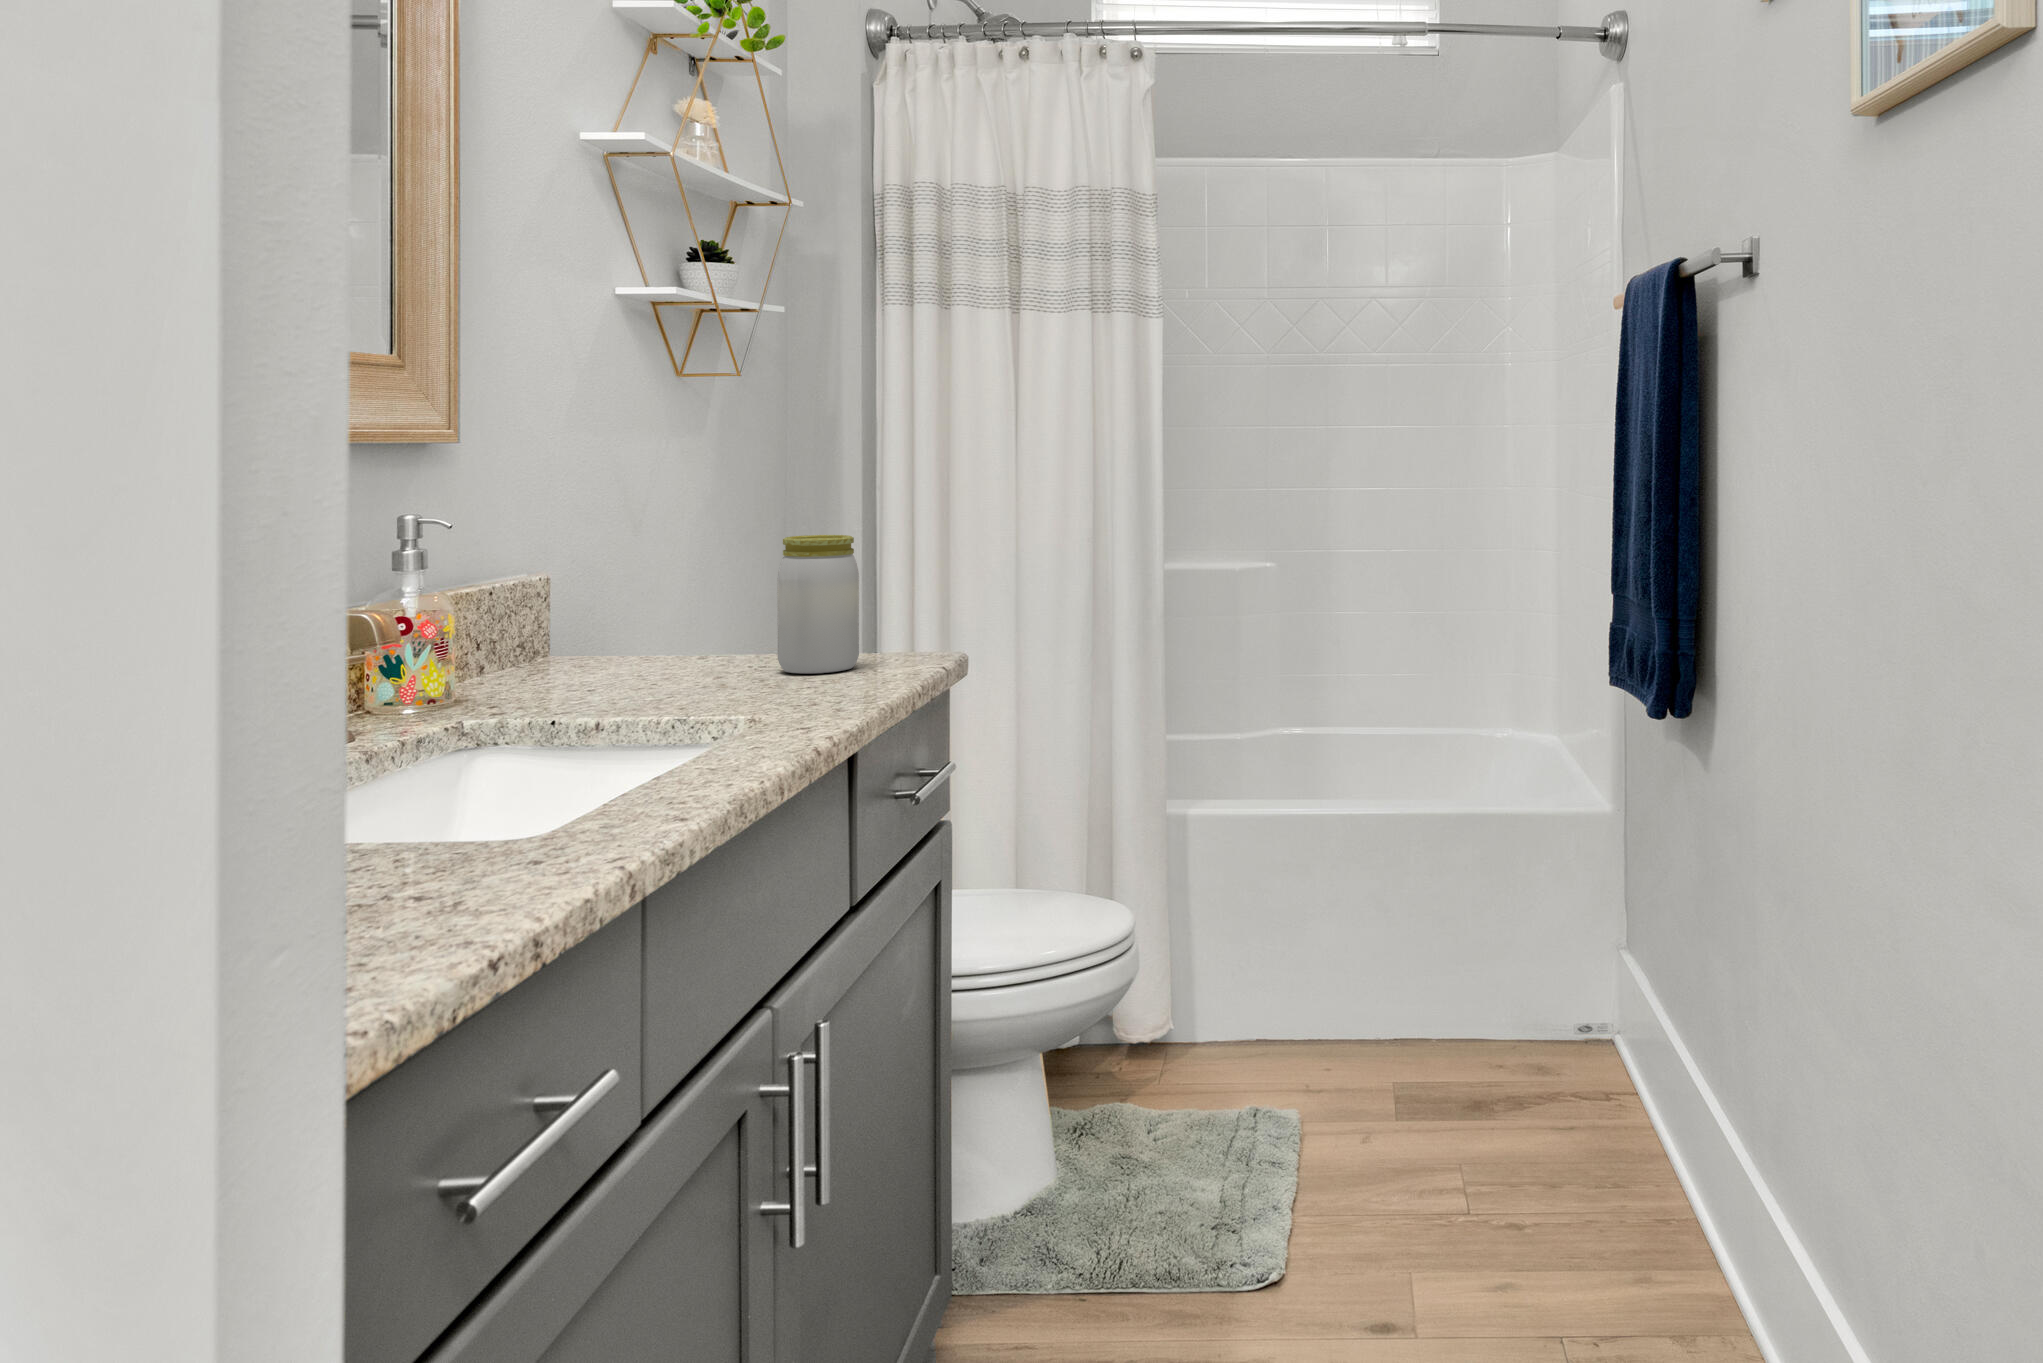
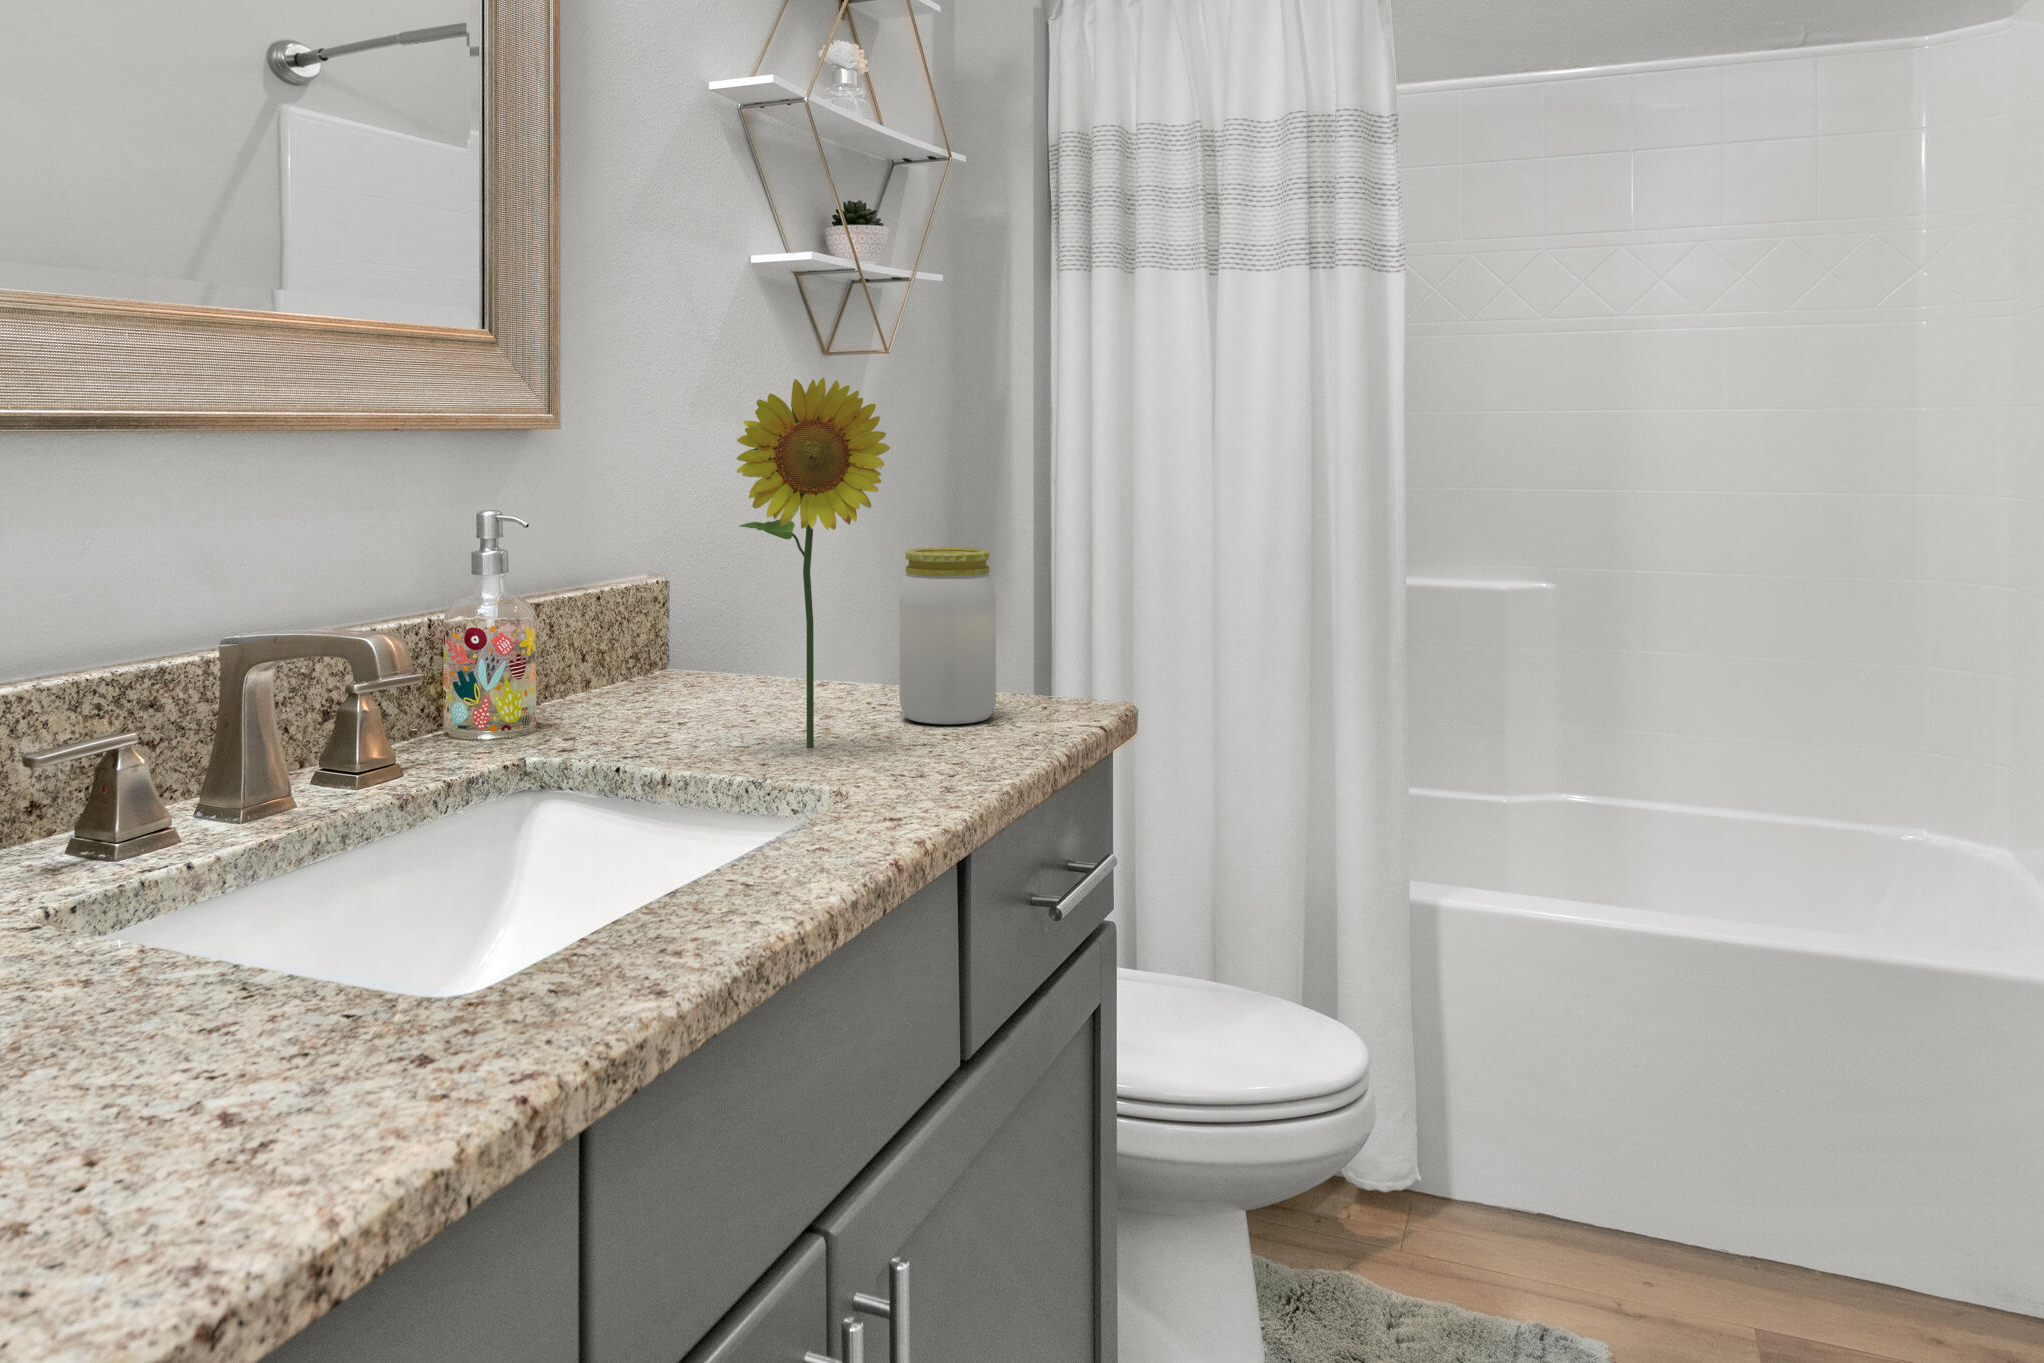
flower: none [649,401,783,695] -> present [737,378,890,749]

